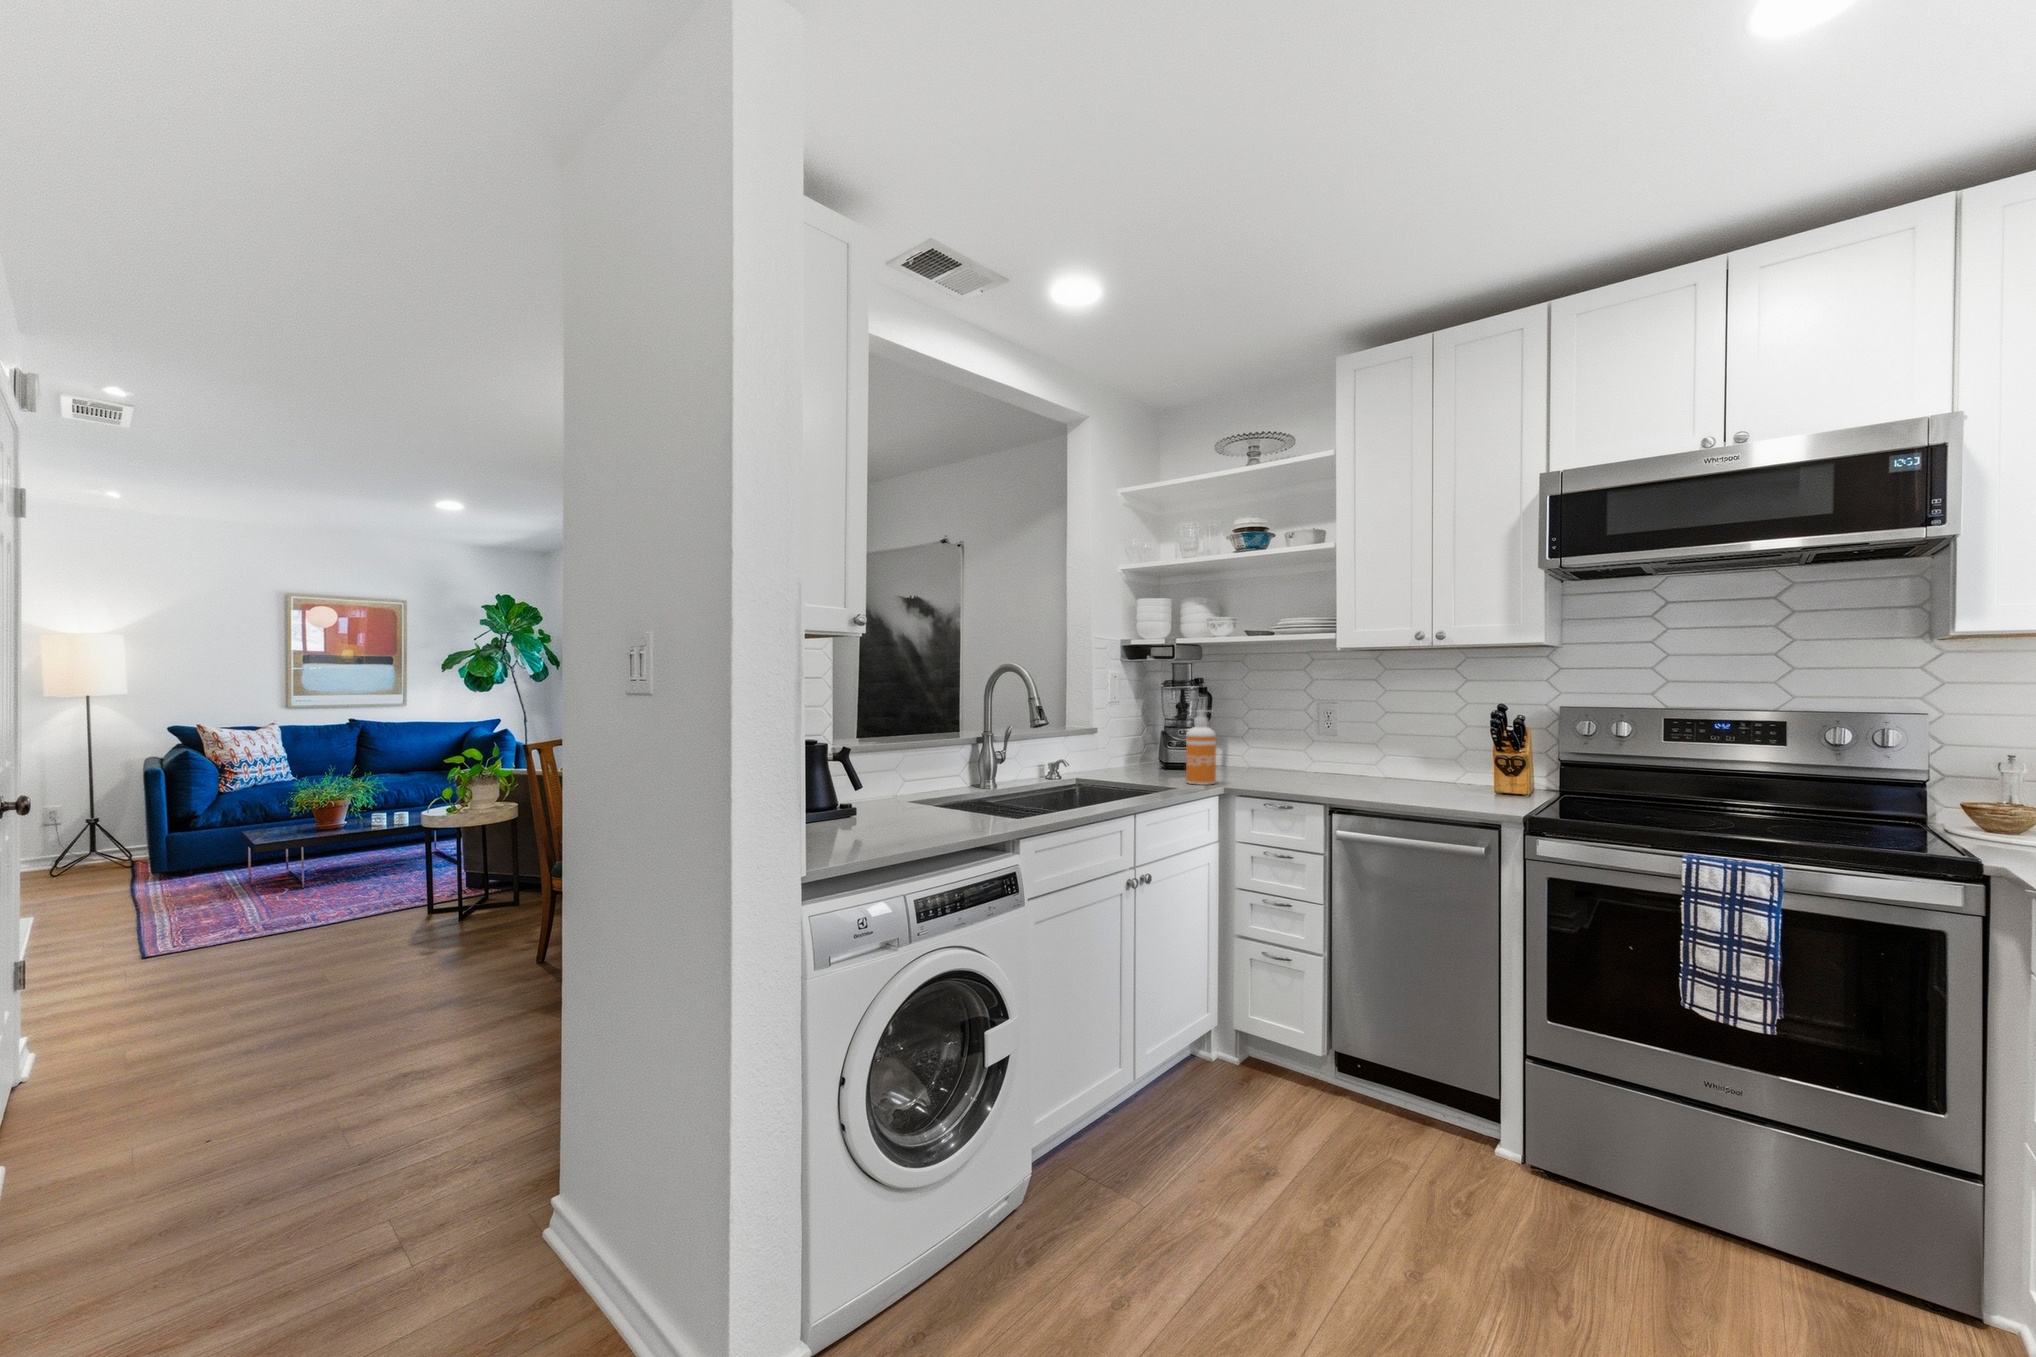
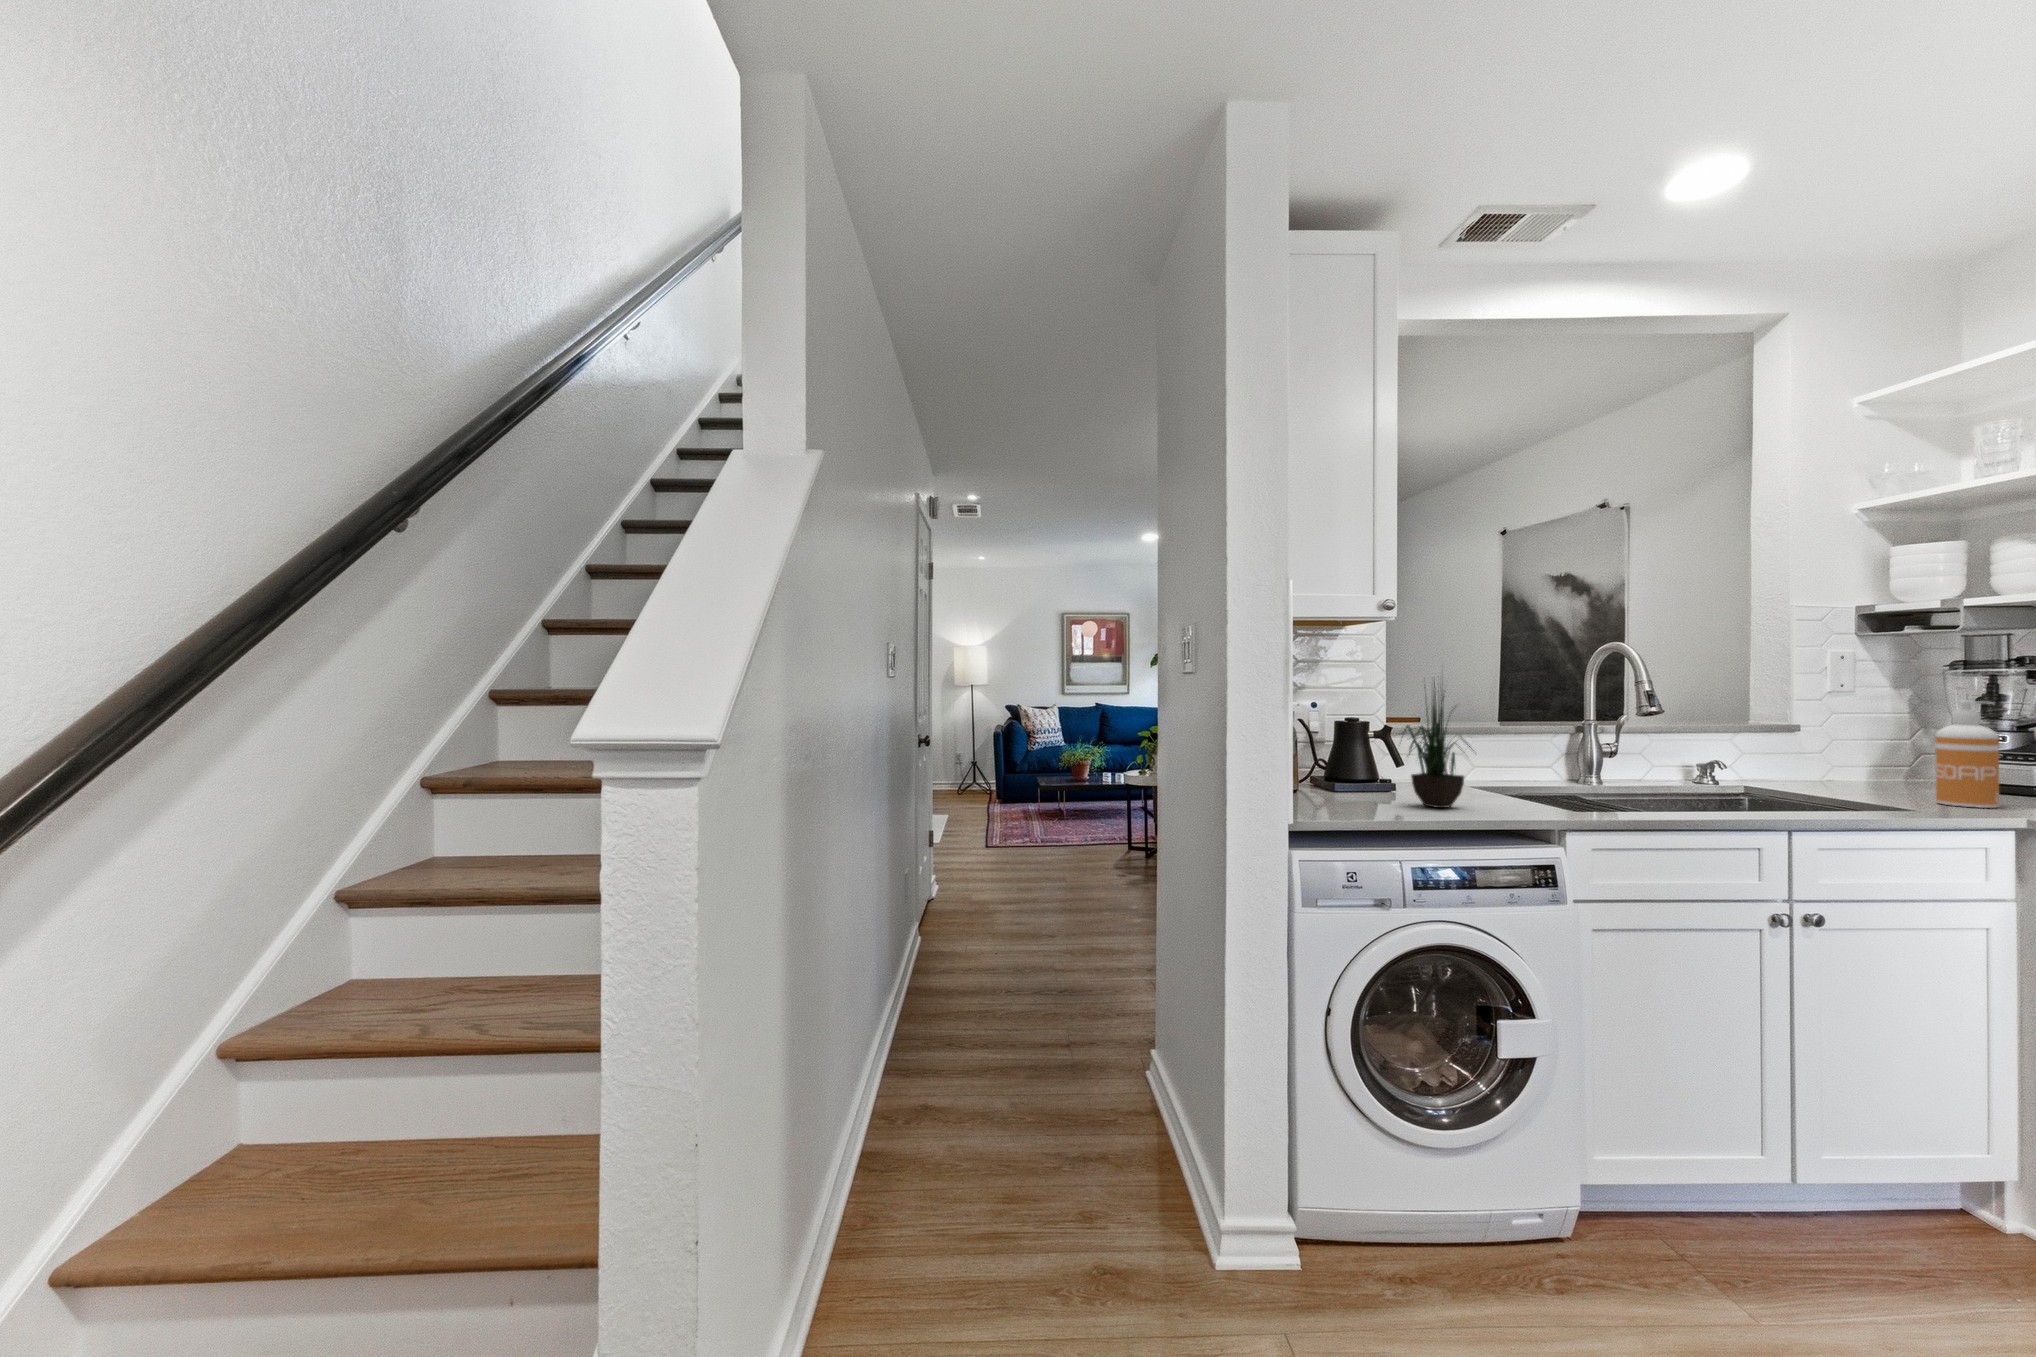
potted plant: none [865,680,946,832] -> present [1401,683,1474,808]

